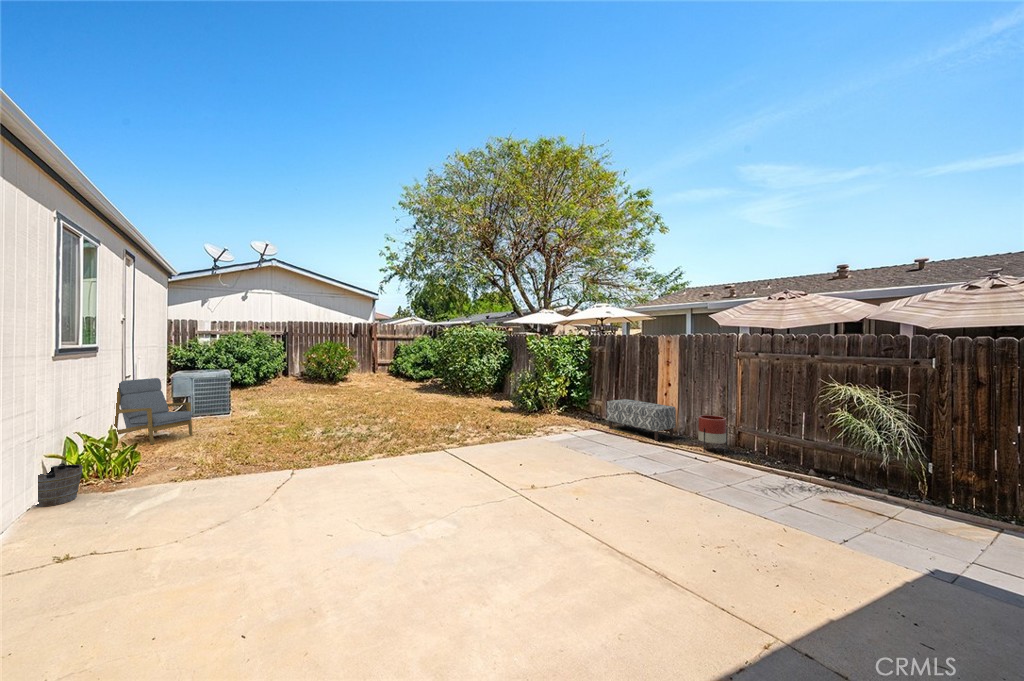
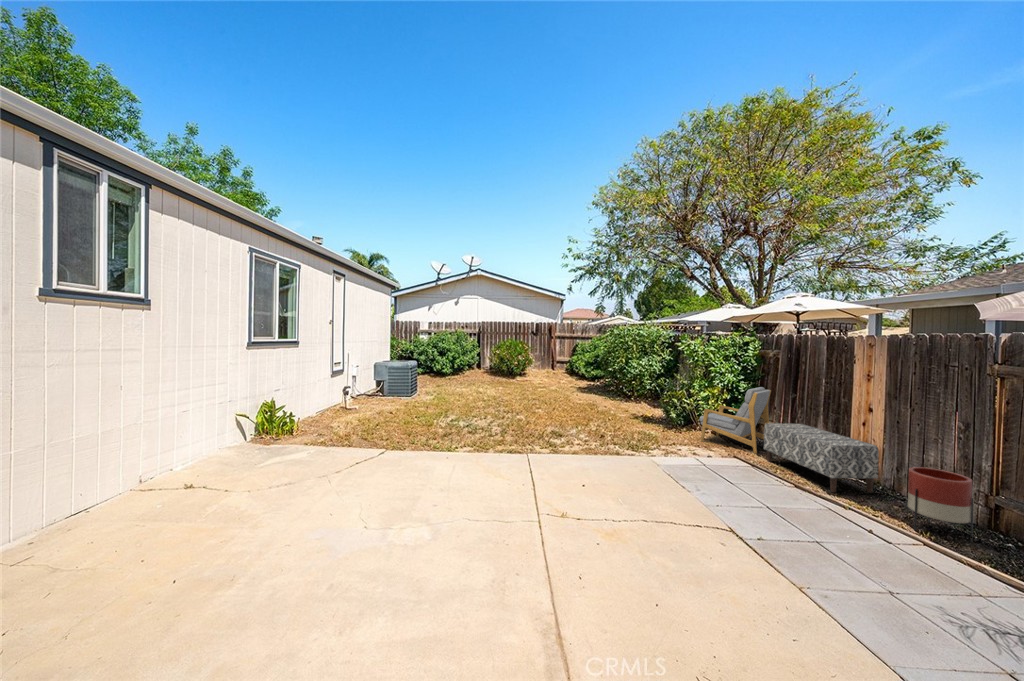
armchair: present [114,378,192,445] -> present [699,387,771,454]
bucket: present [35,463,83,507] -> none [241,419,273,447]

